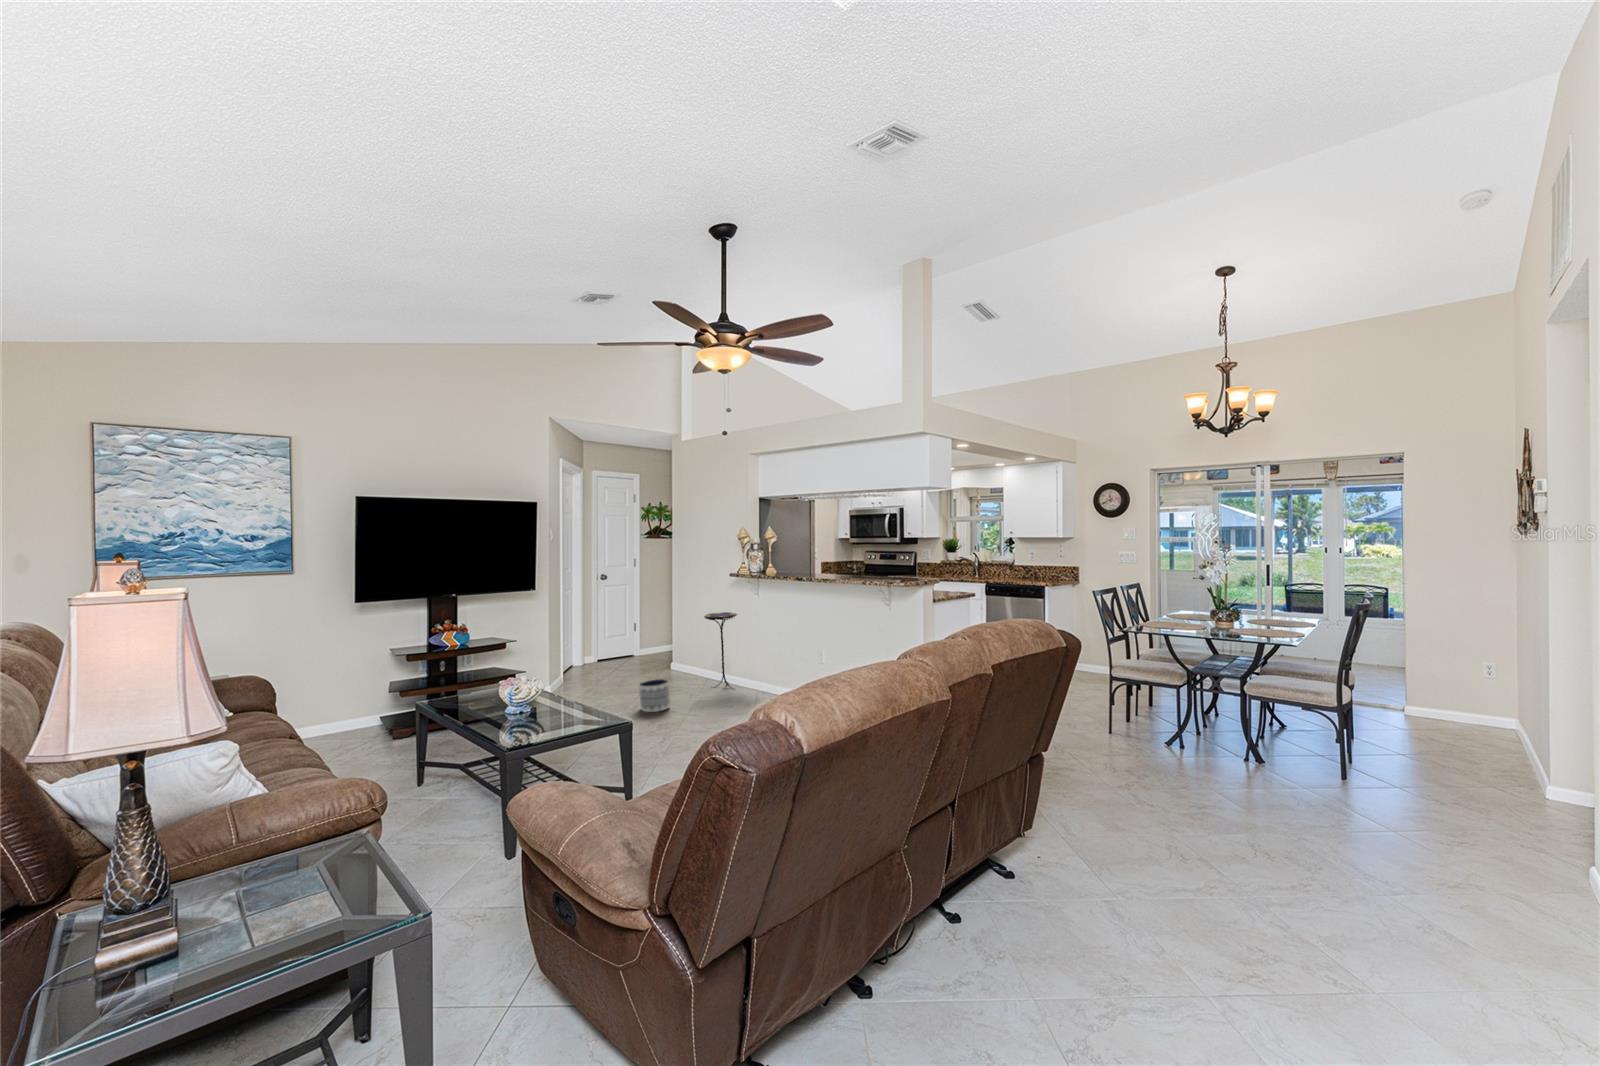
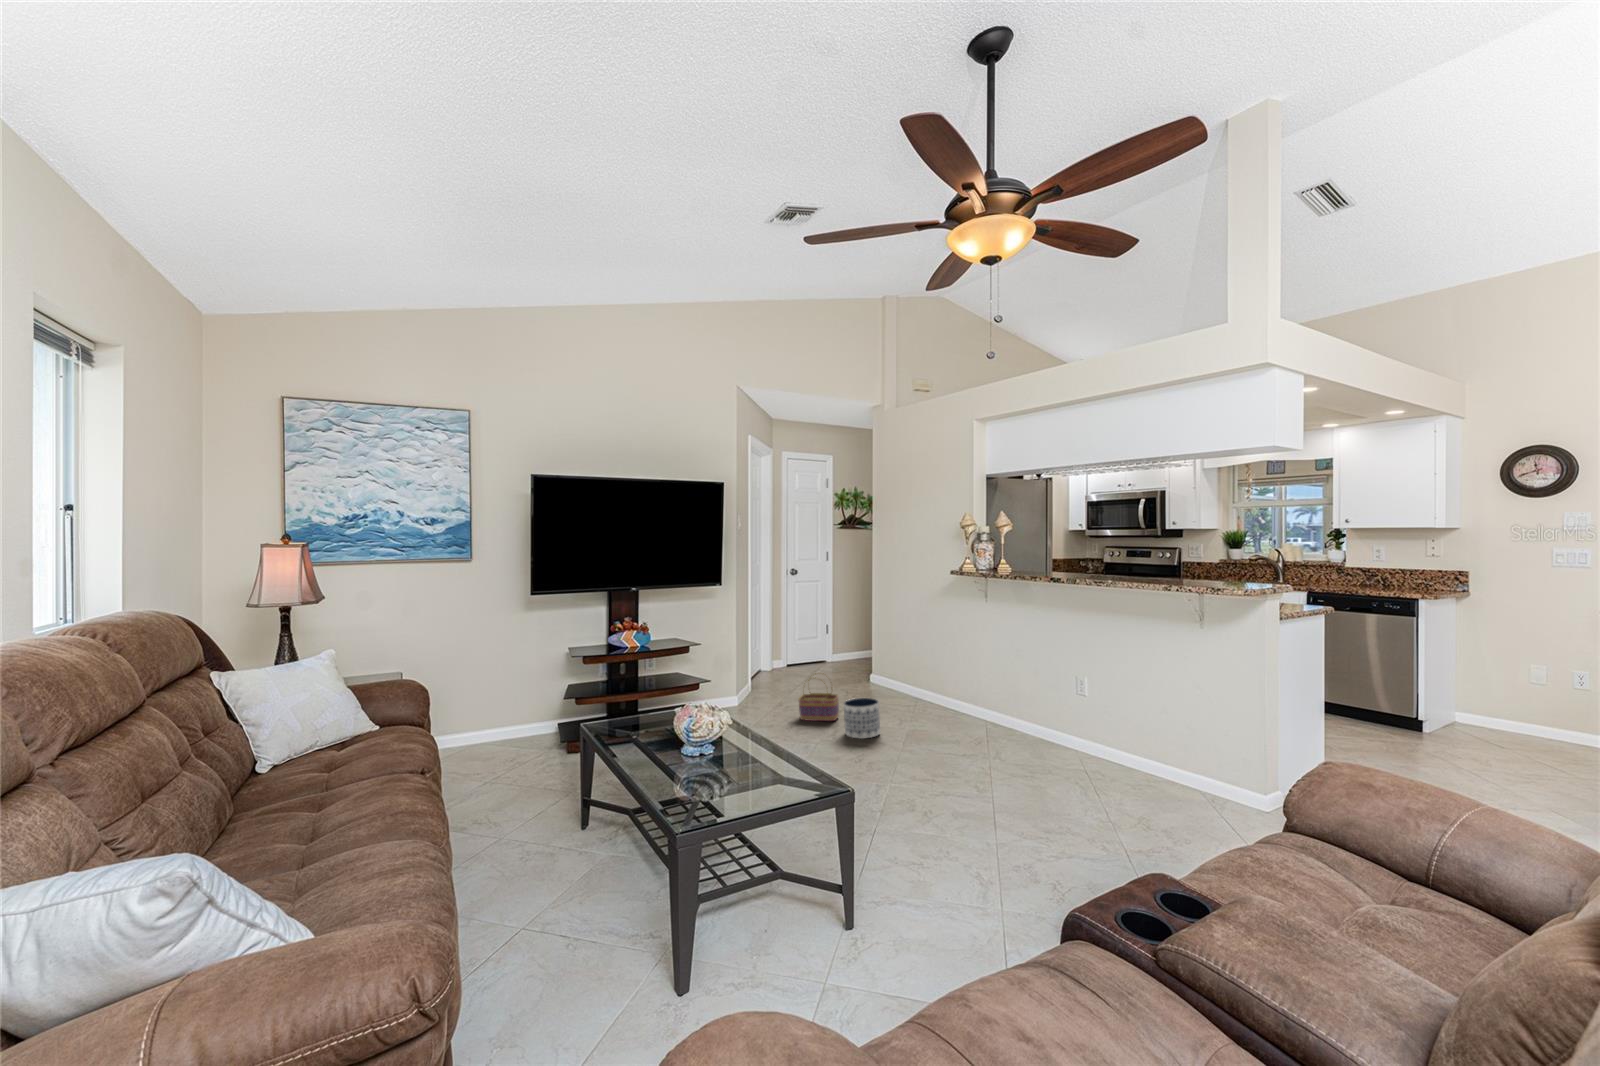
side table: present [704,612,737,688] -> none [917,618,959,713]
basket: none [602,661,637,702] -> present [799,673,839,721]

